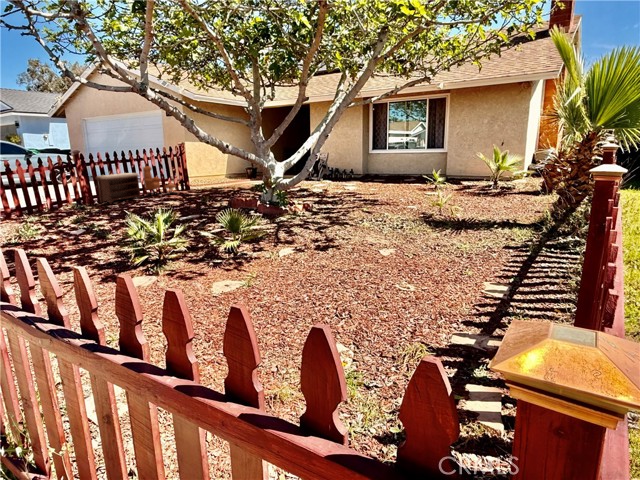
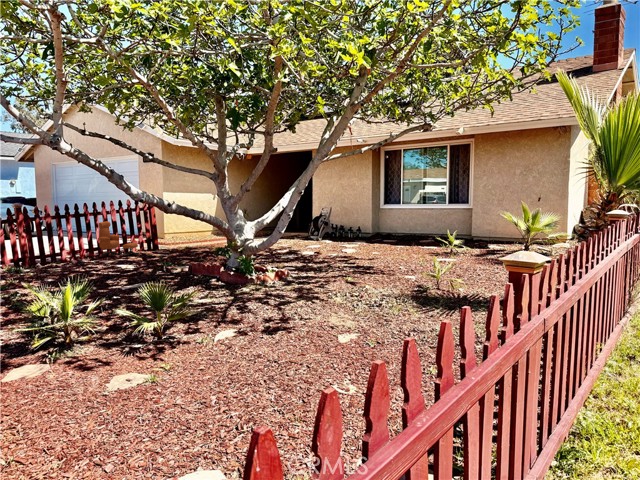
bench: present [96,173,141,203] -> none [39,229,93,265]

